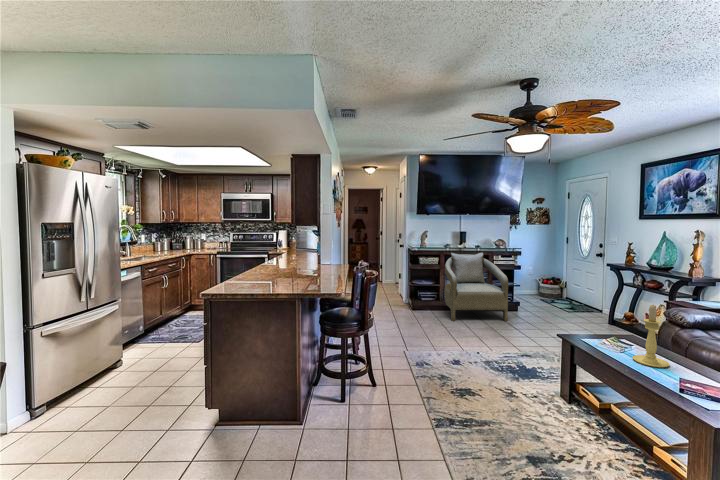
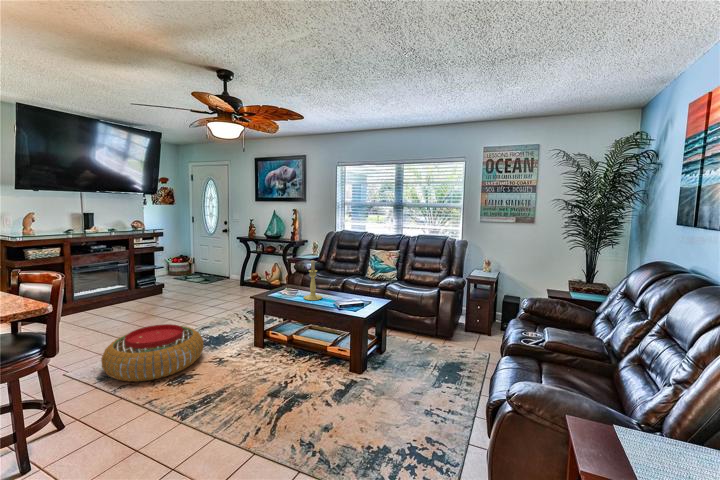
armchair: present [445,253,508,321] -> none [73,236,163,321]
pouf: none [419,334,503,385] -> present [101,324,204,382]

